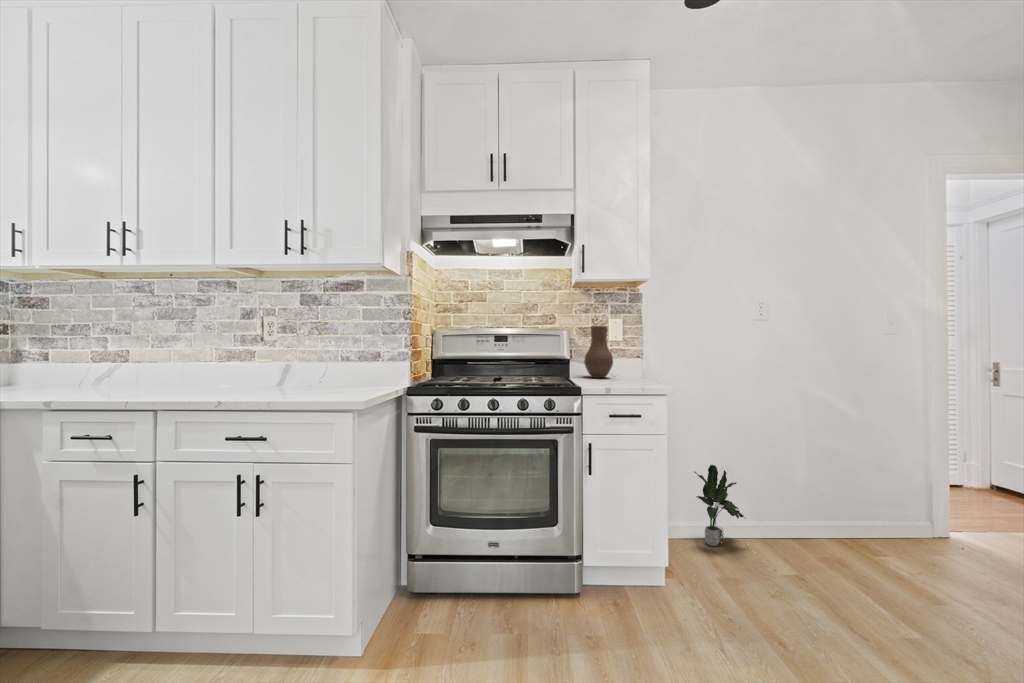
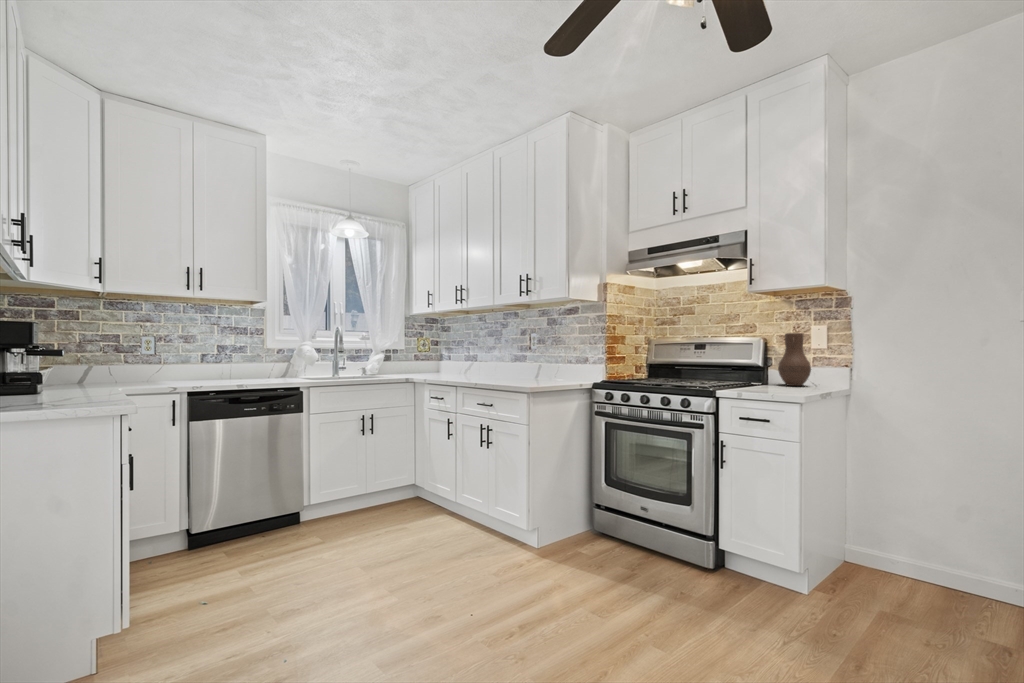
potted plant: present [695,465,744,546] -> none [900,498,987,599]

